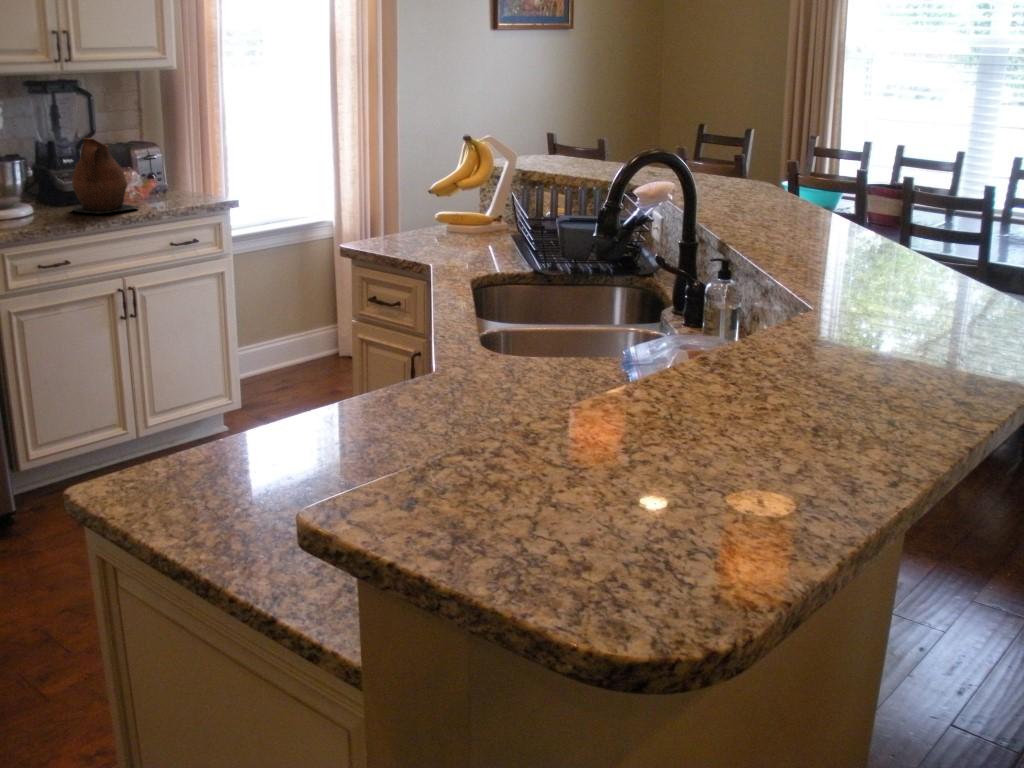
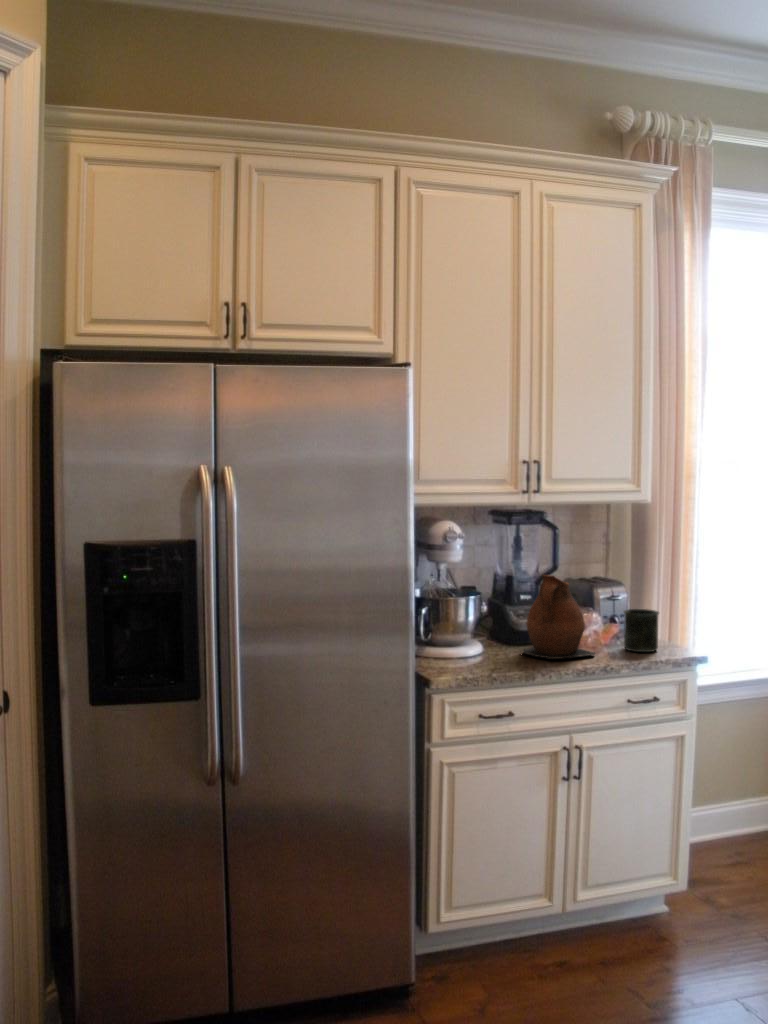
mug: none [160,167,193,203] -> present [624,609,659,652]

